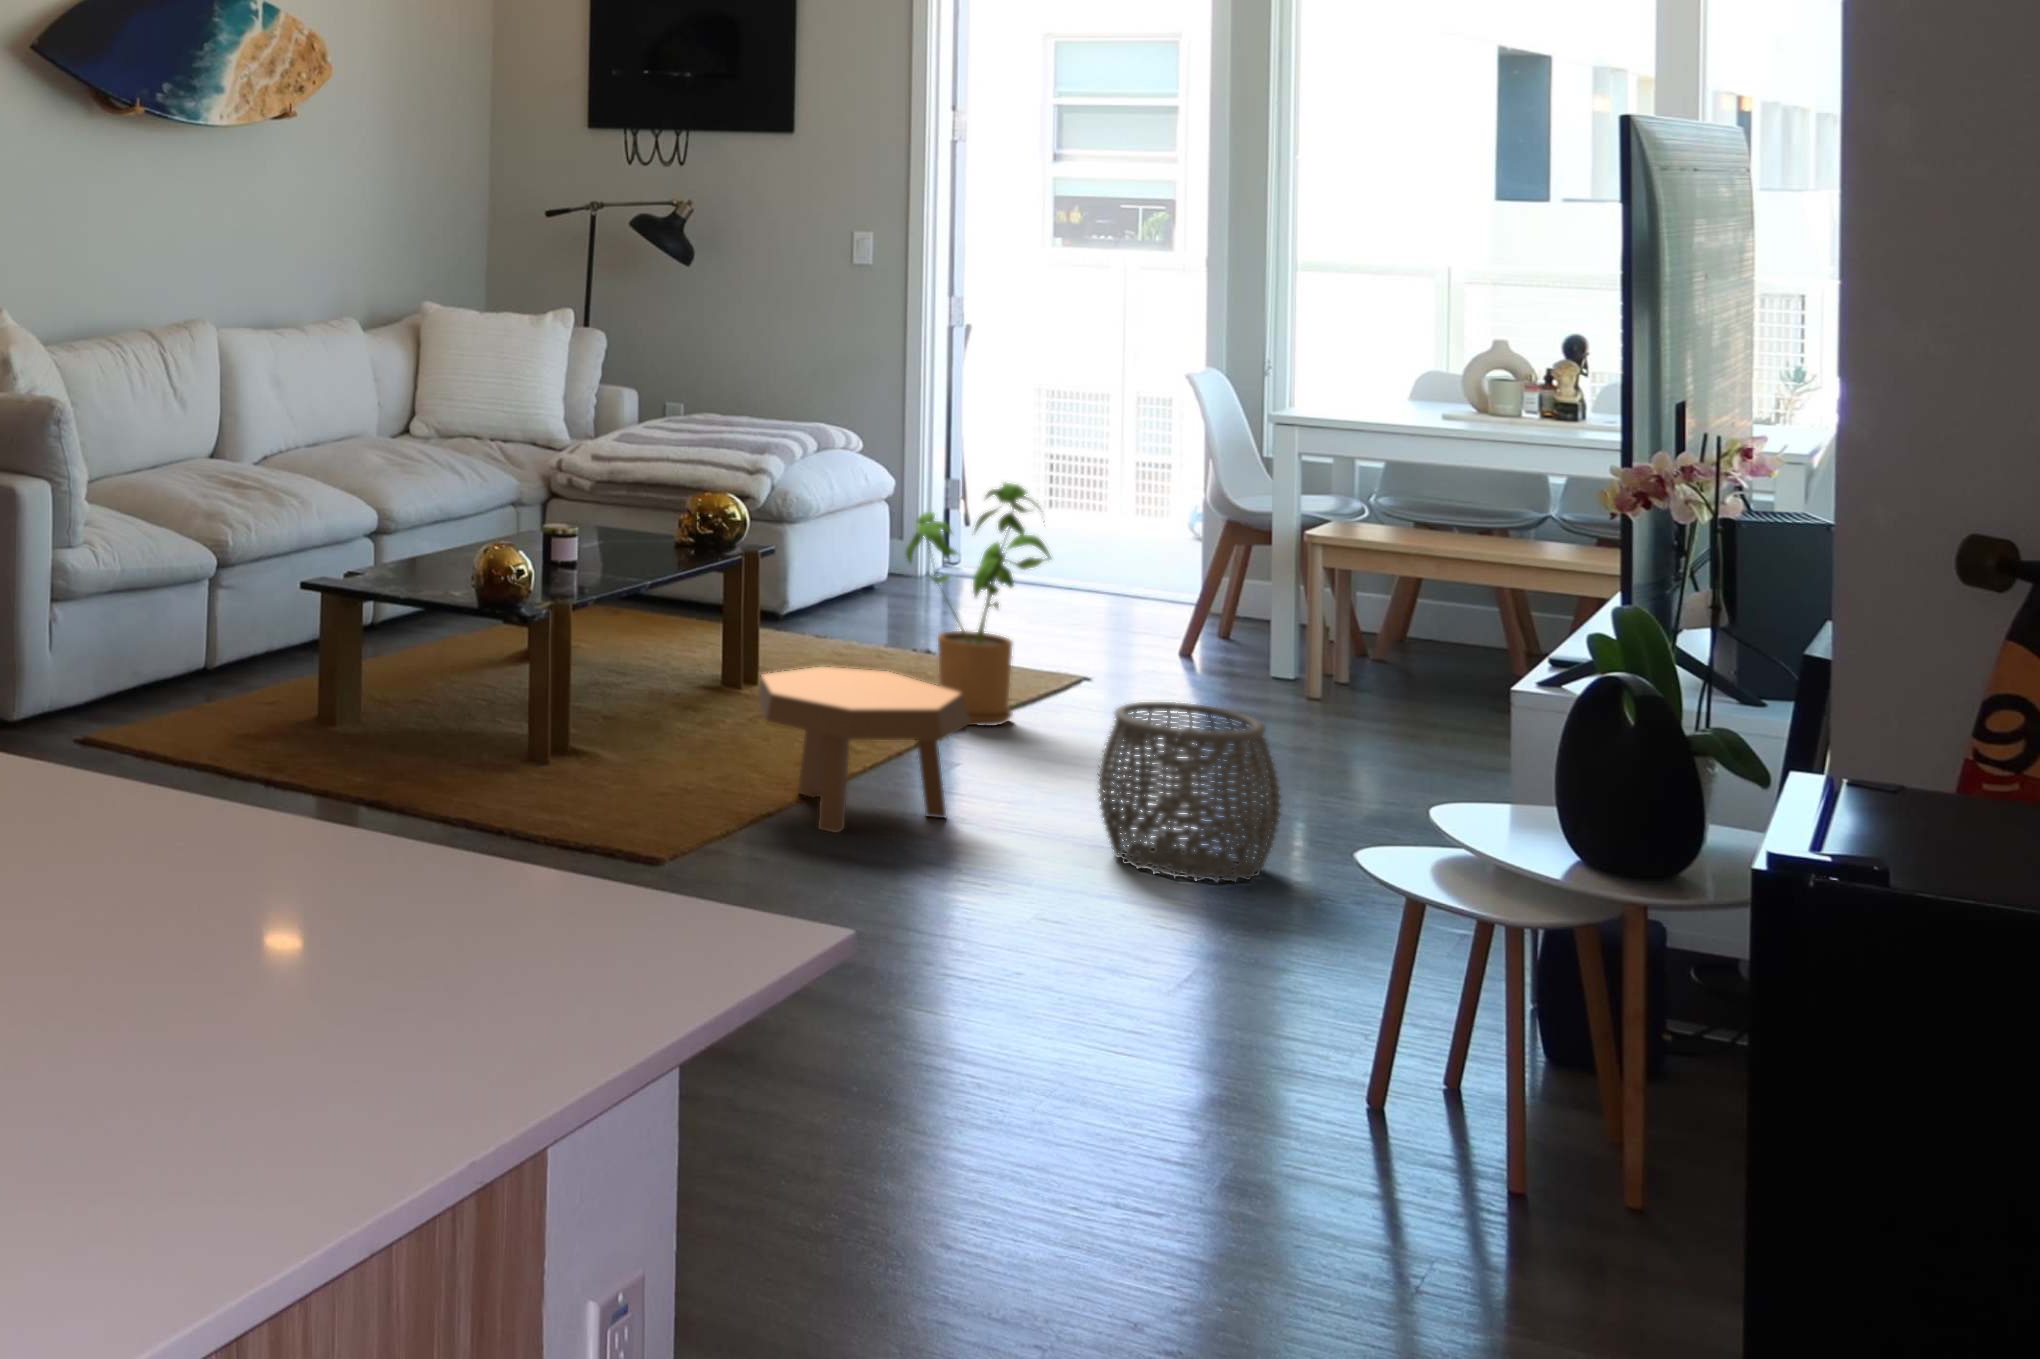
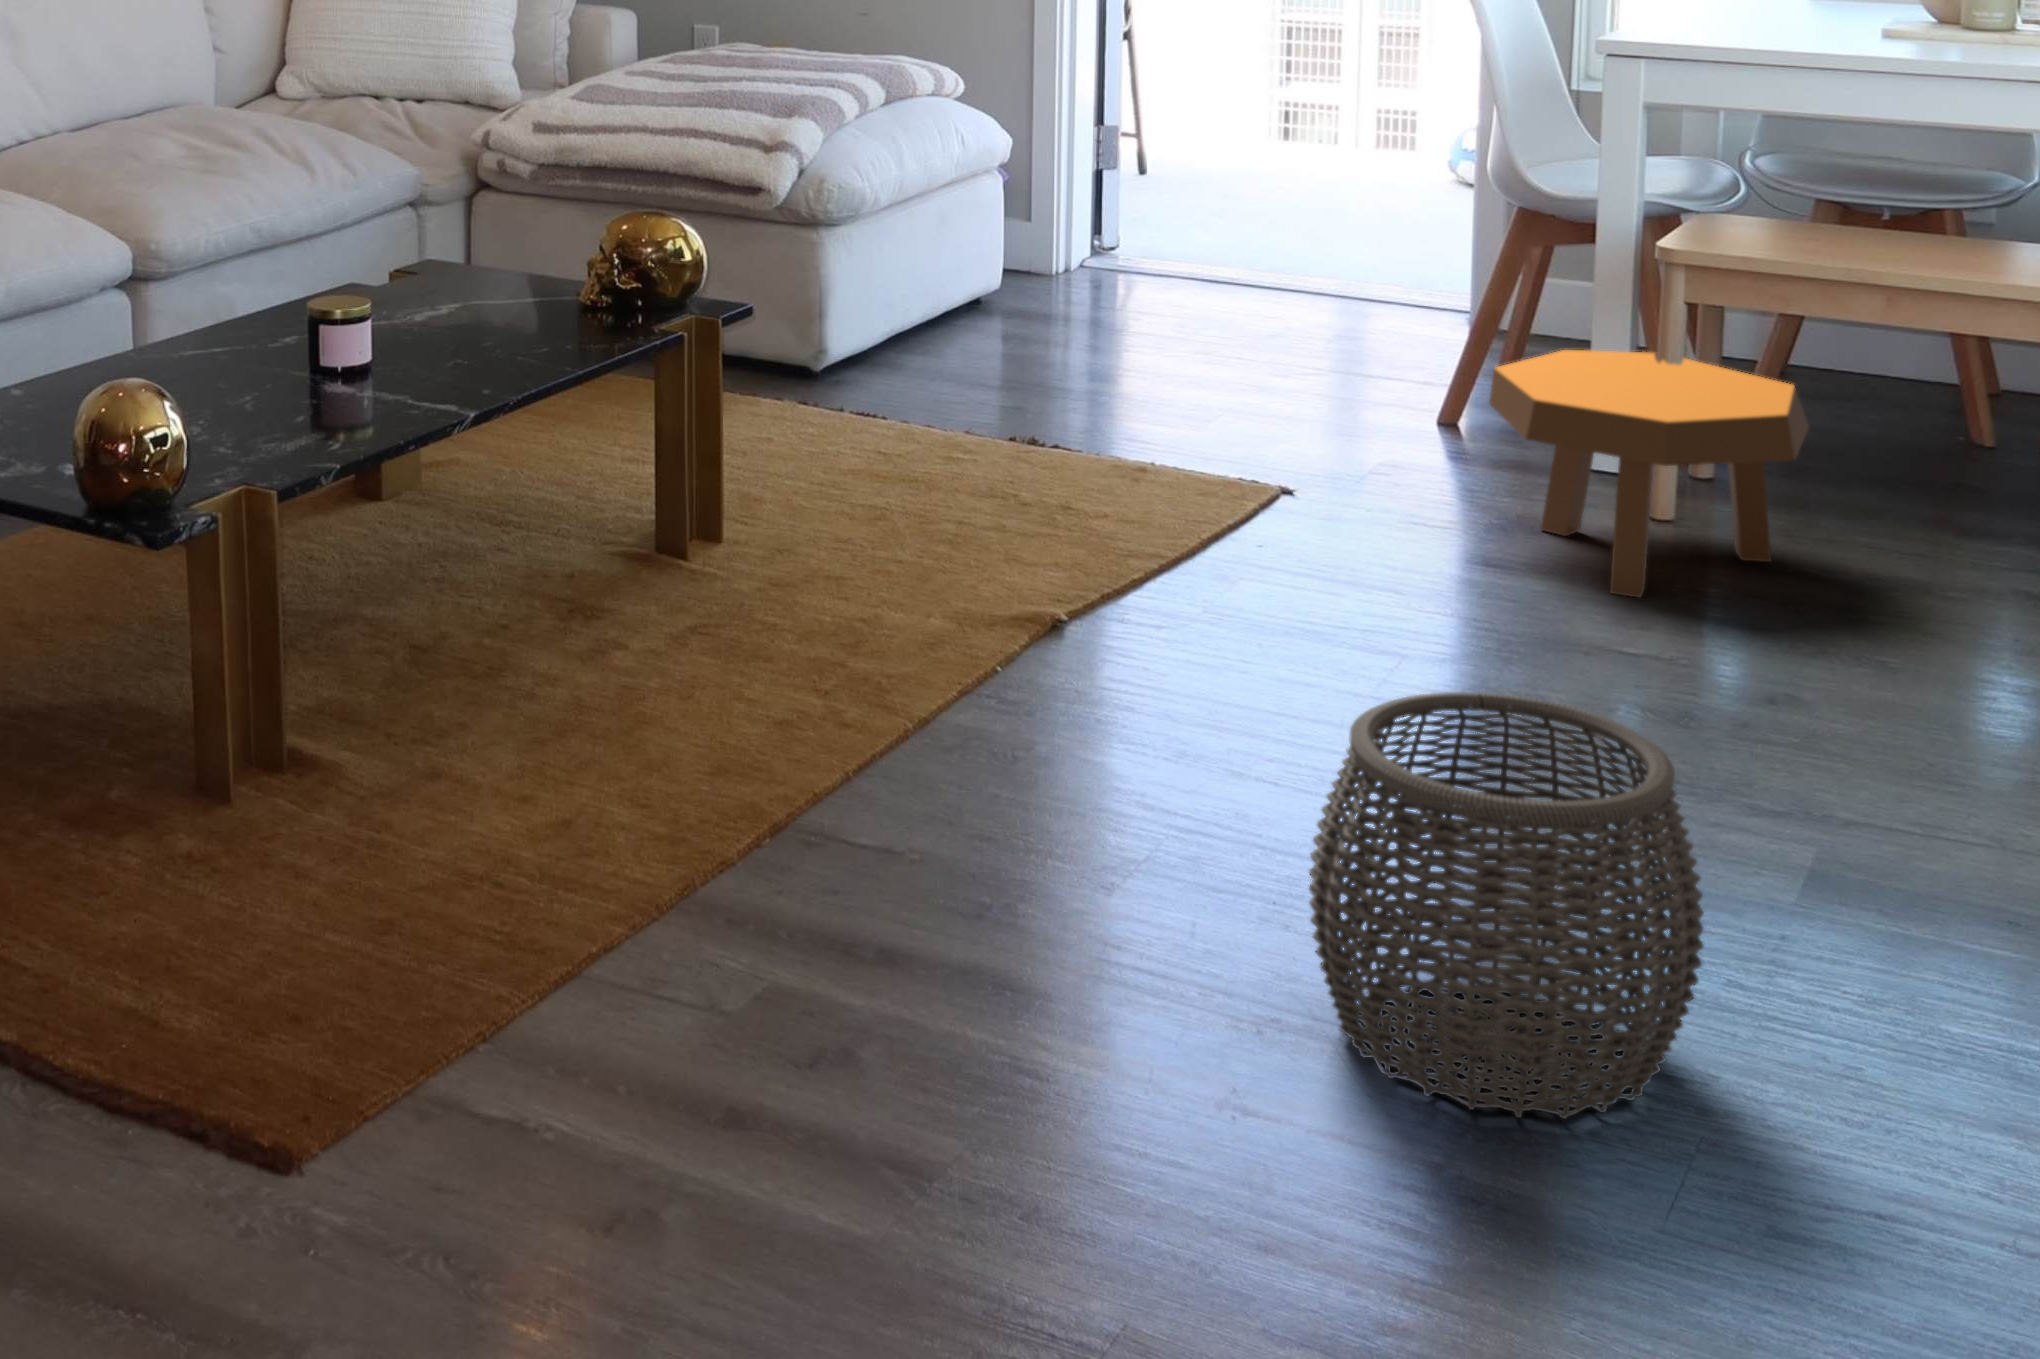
house plant: present [906,483,1051,726] -> none [982,183,1239,618]
footstool: present [759,667,970,833] -> present [1489,350,1809,597]

